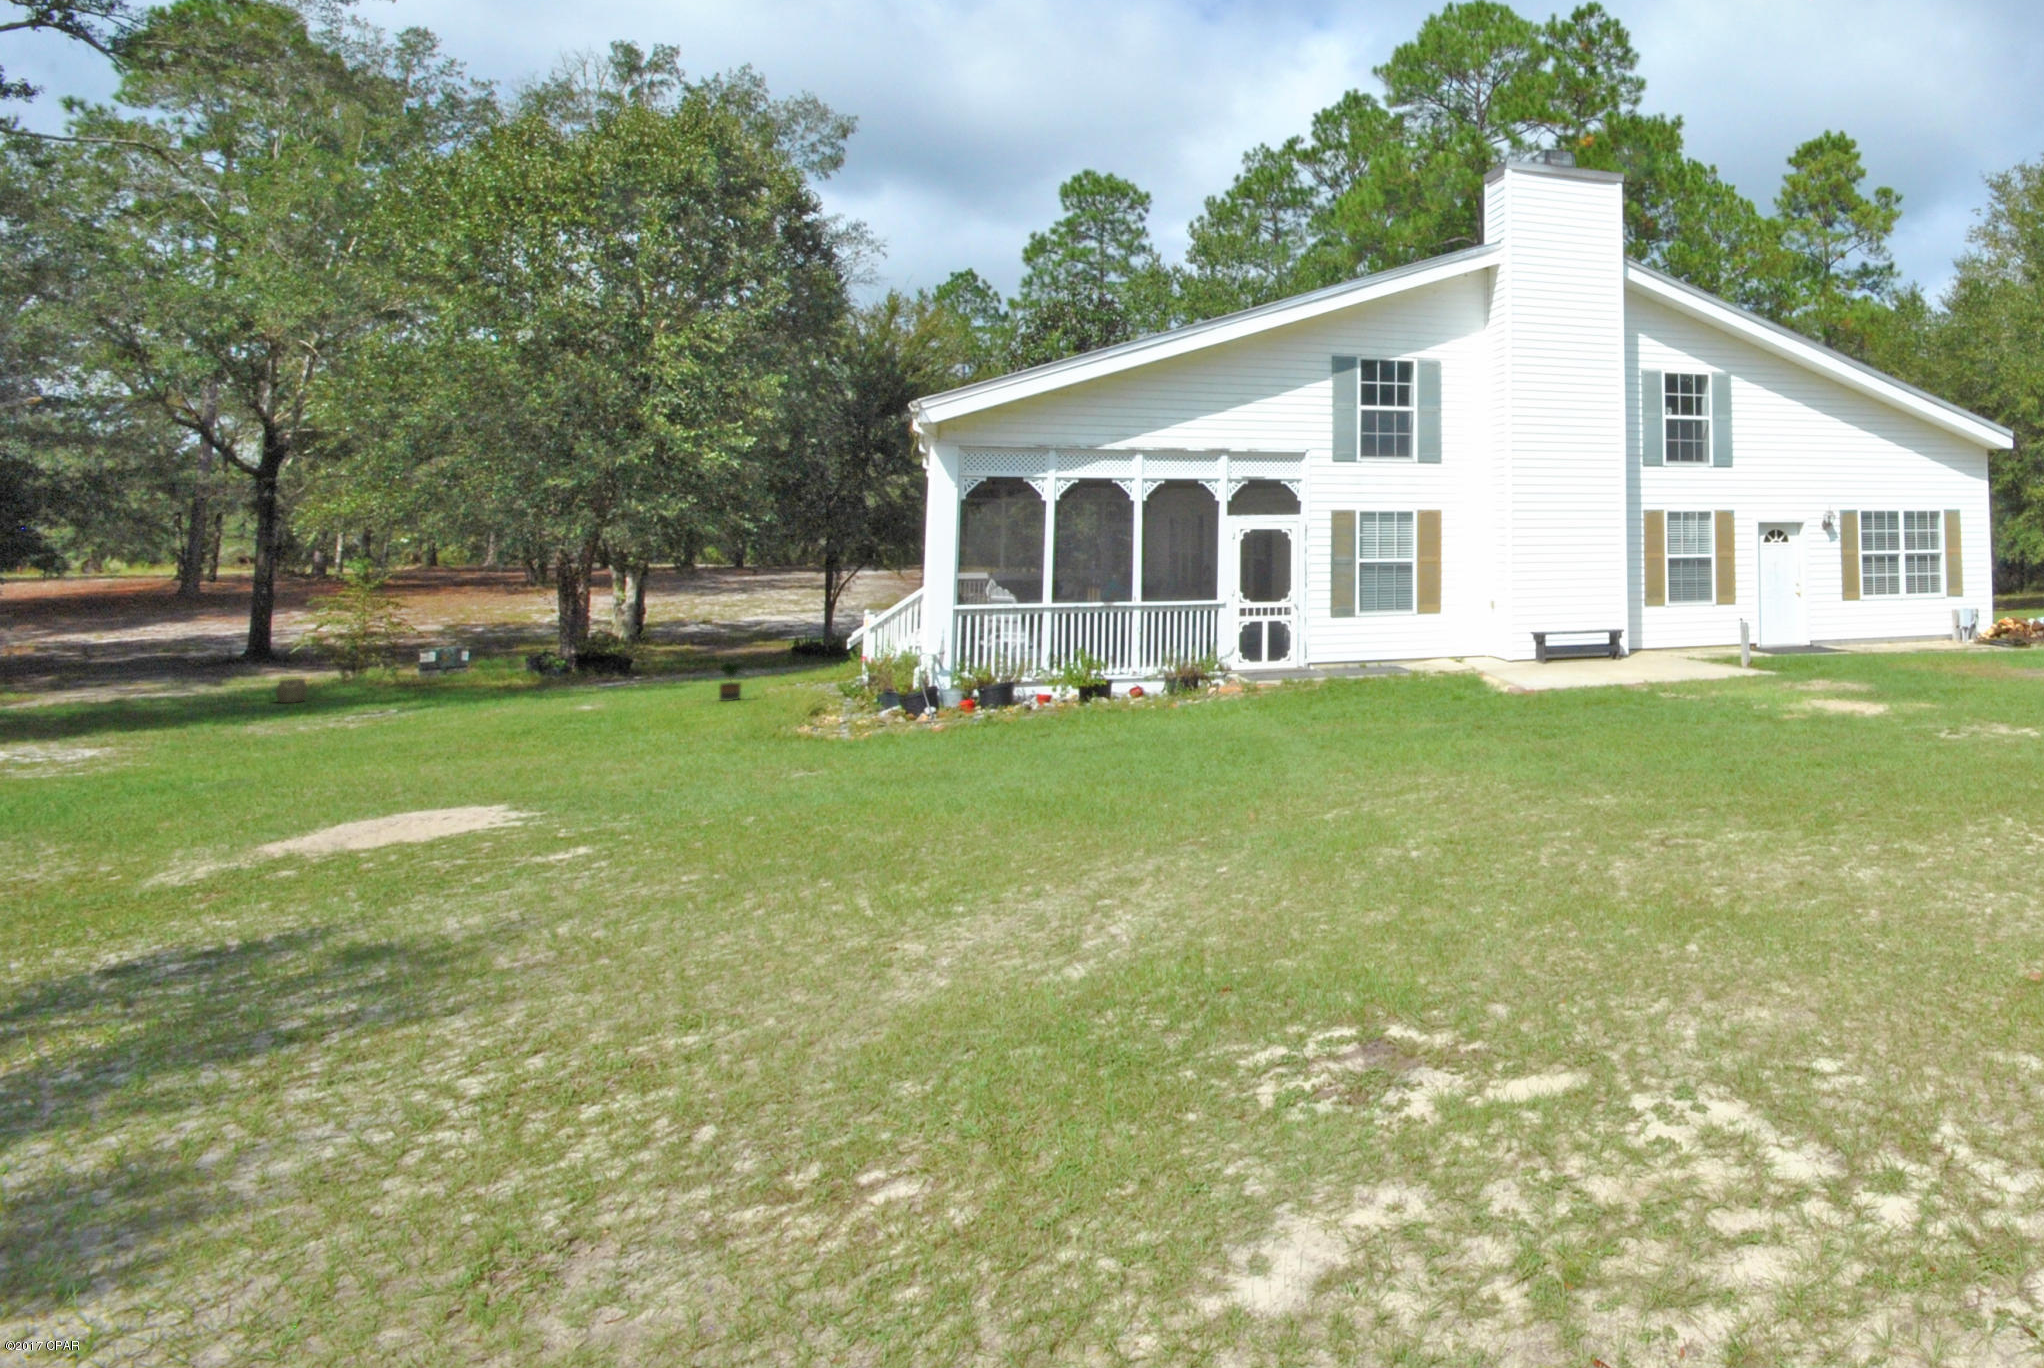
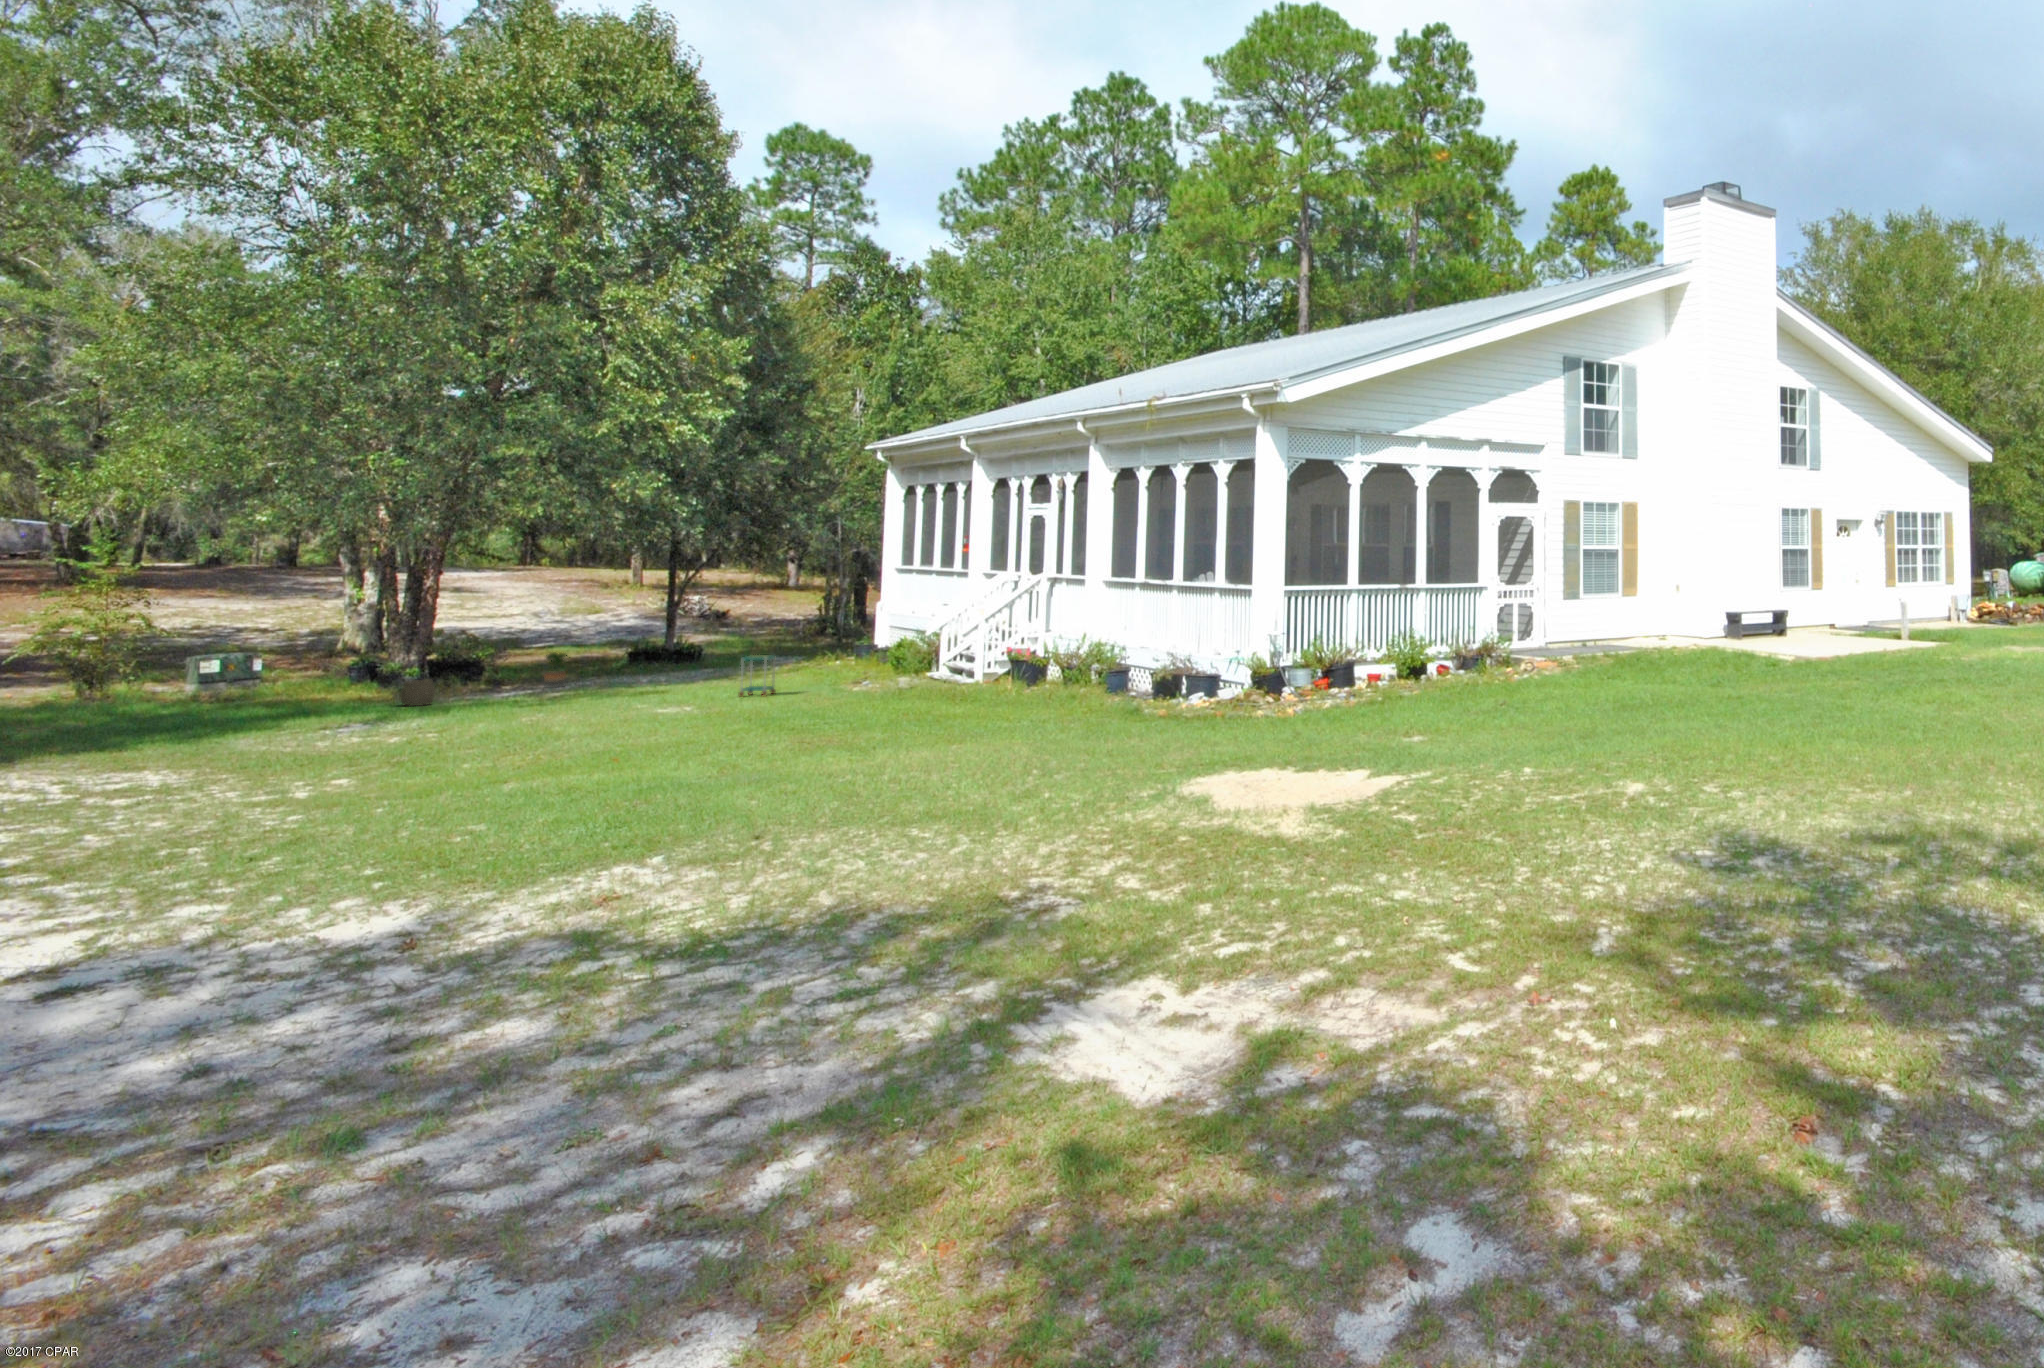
side table: none [548,662,587,702] -> present [739,655,776,697]
potted tree: present [720,663,742,701] -> present [544,653,570,688]

